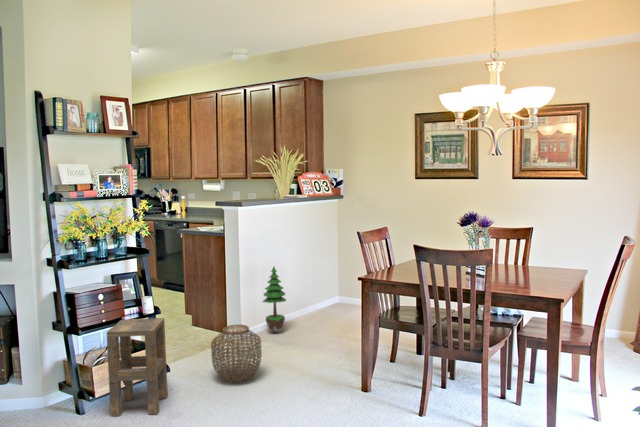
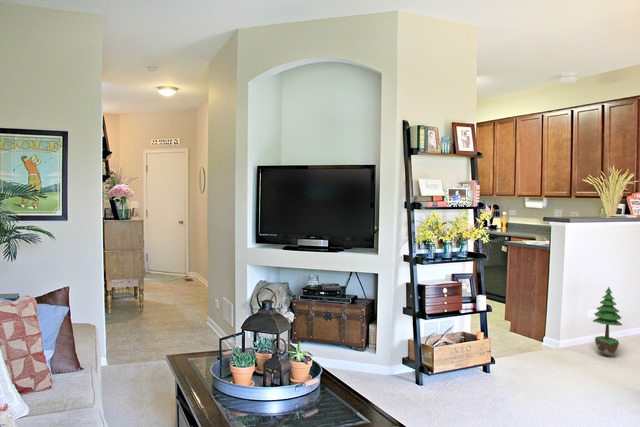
side table: present [107,318,168,417] -> none [447,313,498,406]
woven basket: present [211,325,262,383] -> none [541,339,598,399]

